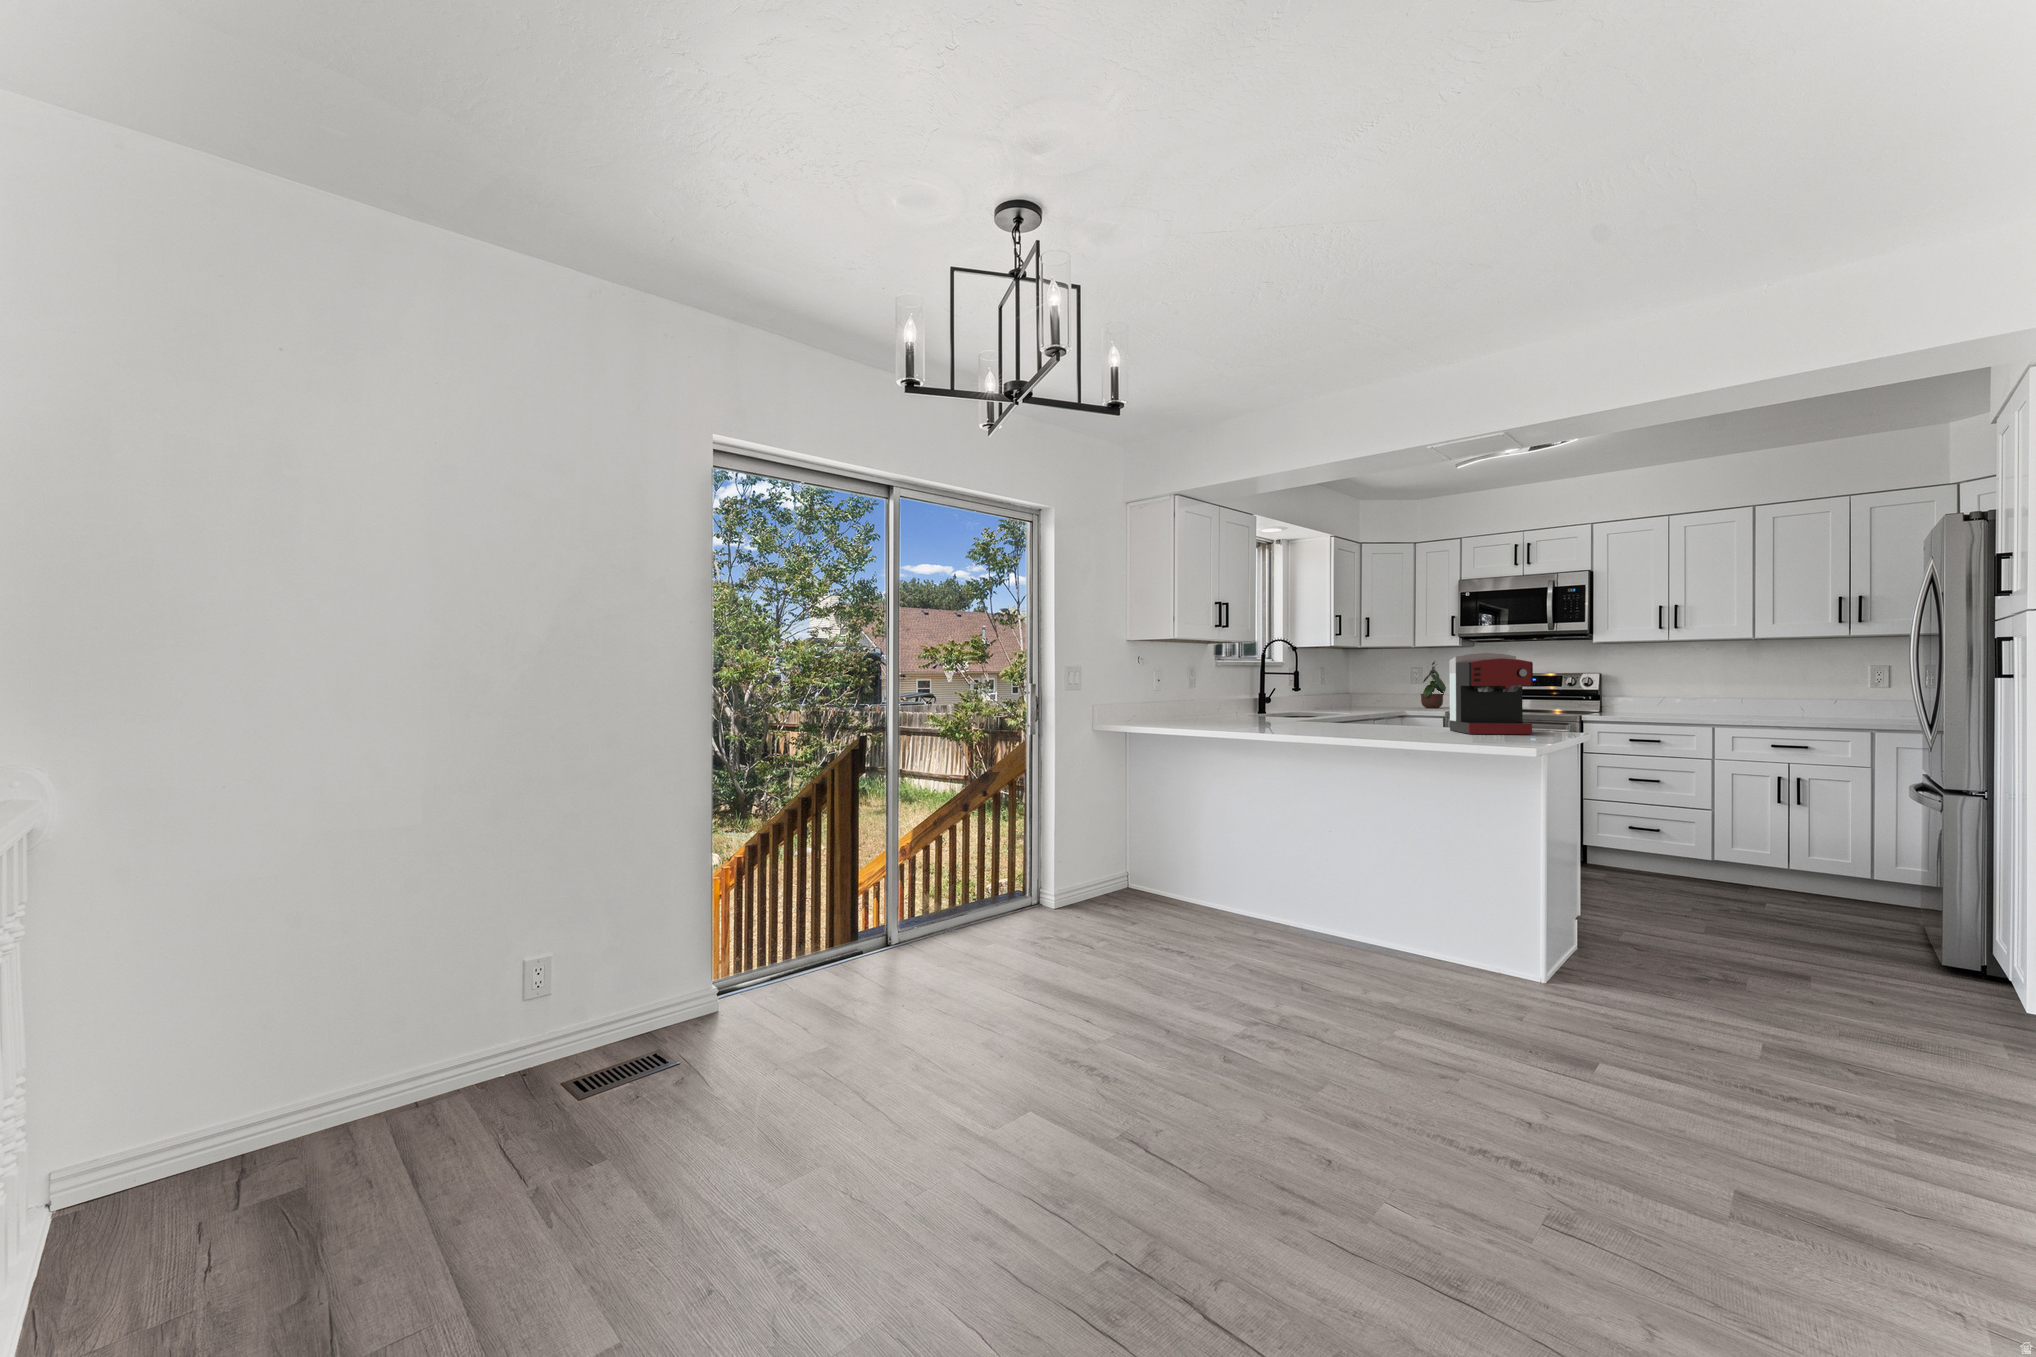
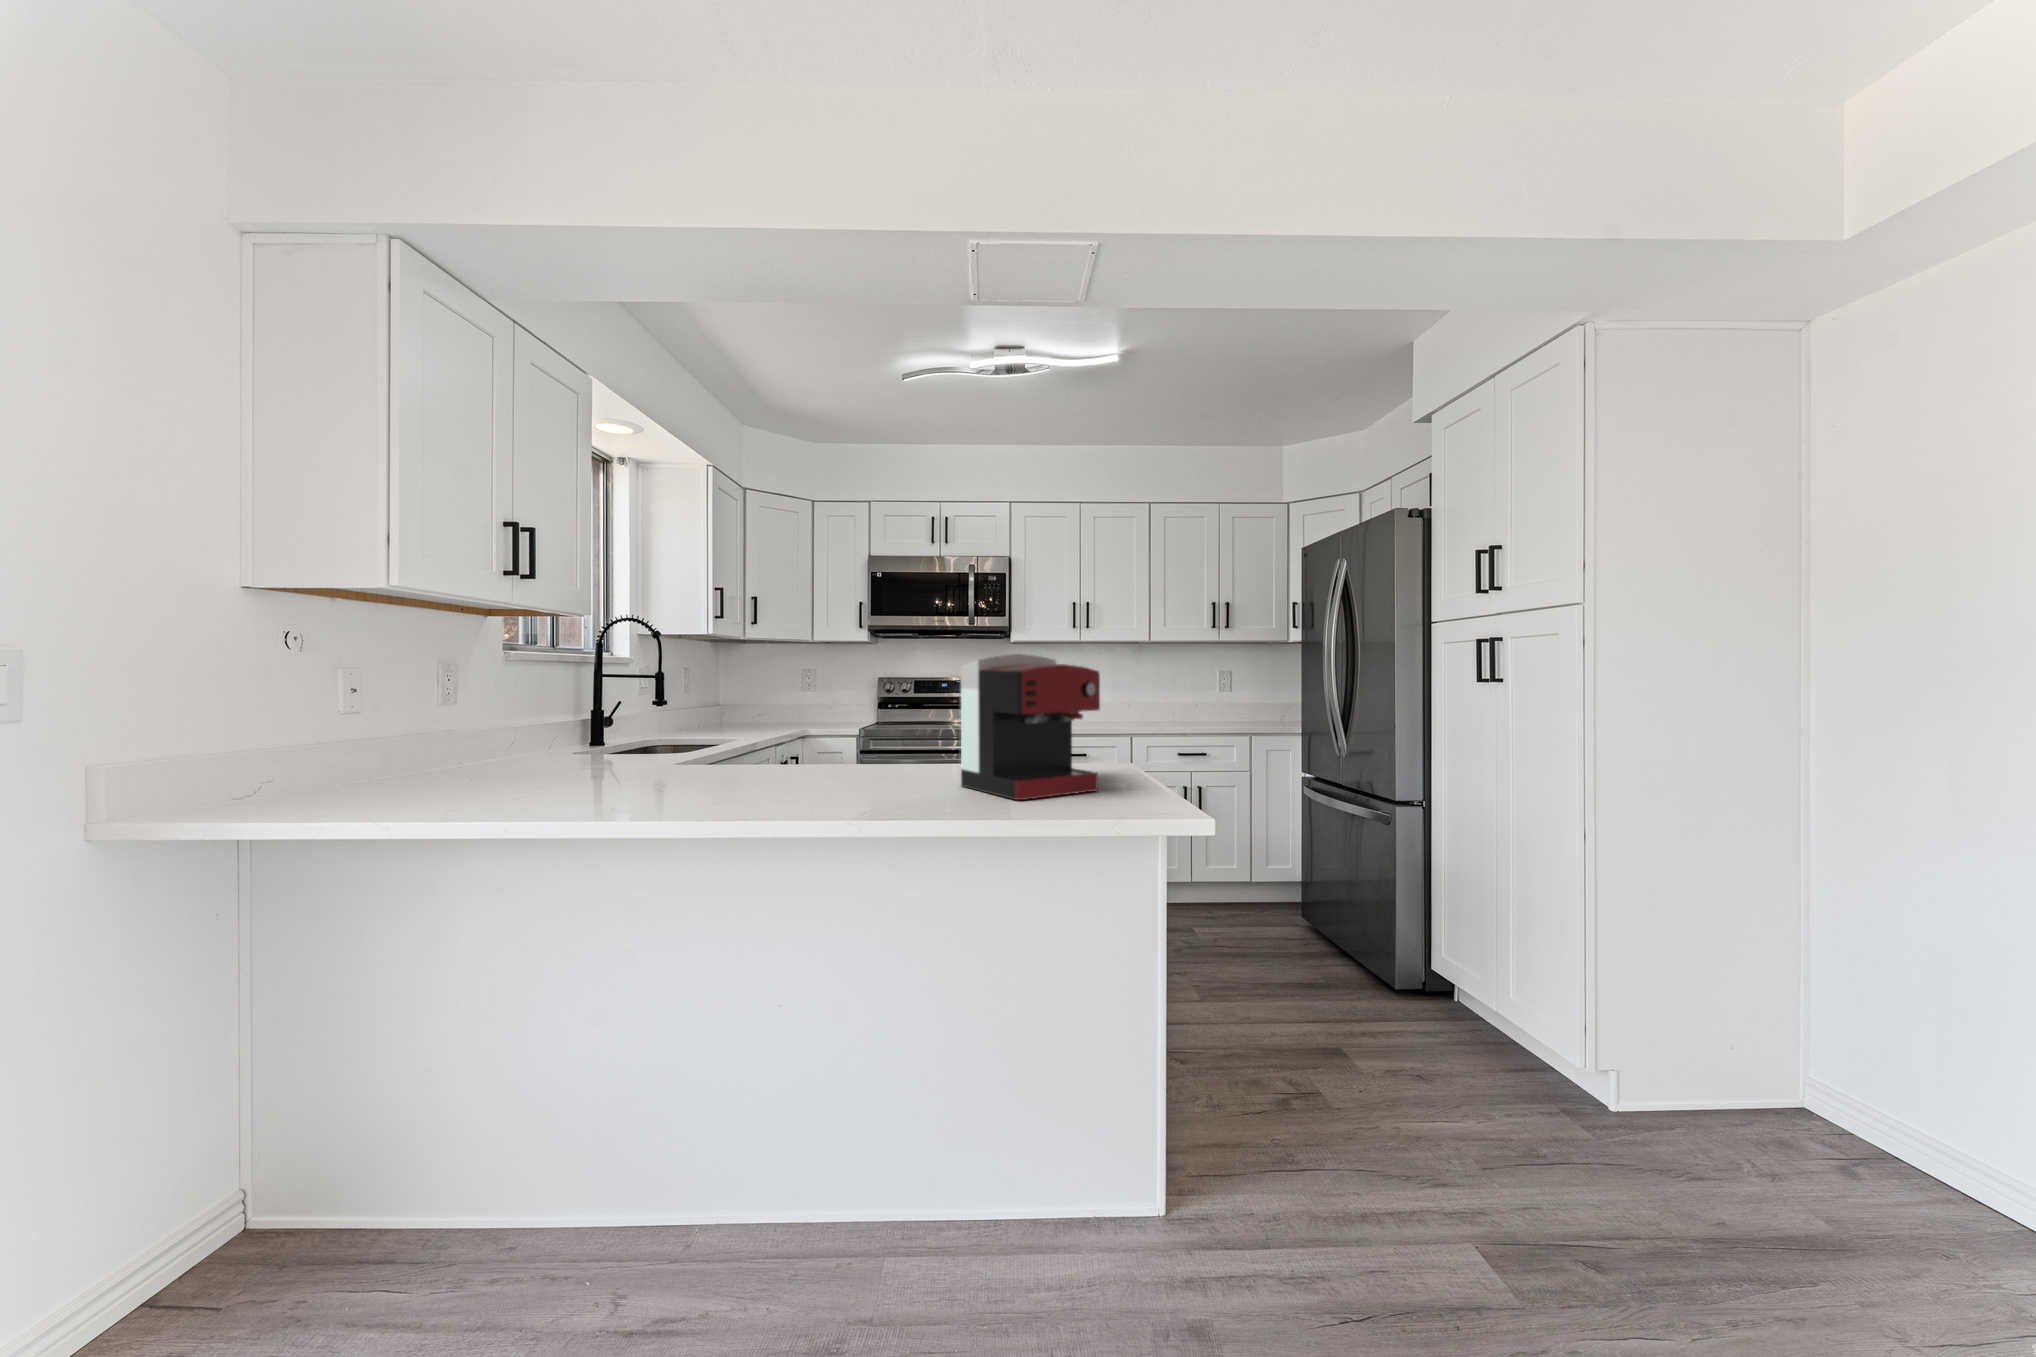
potted plant: present [1421,661,1446,708] -> none [812,658,850,717]

